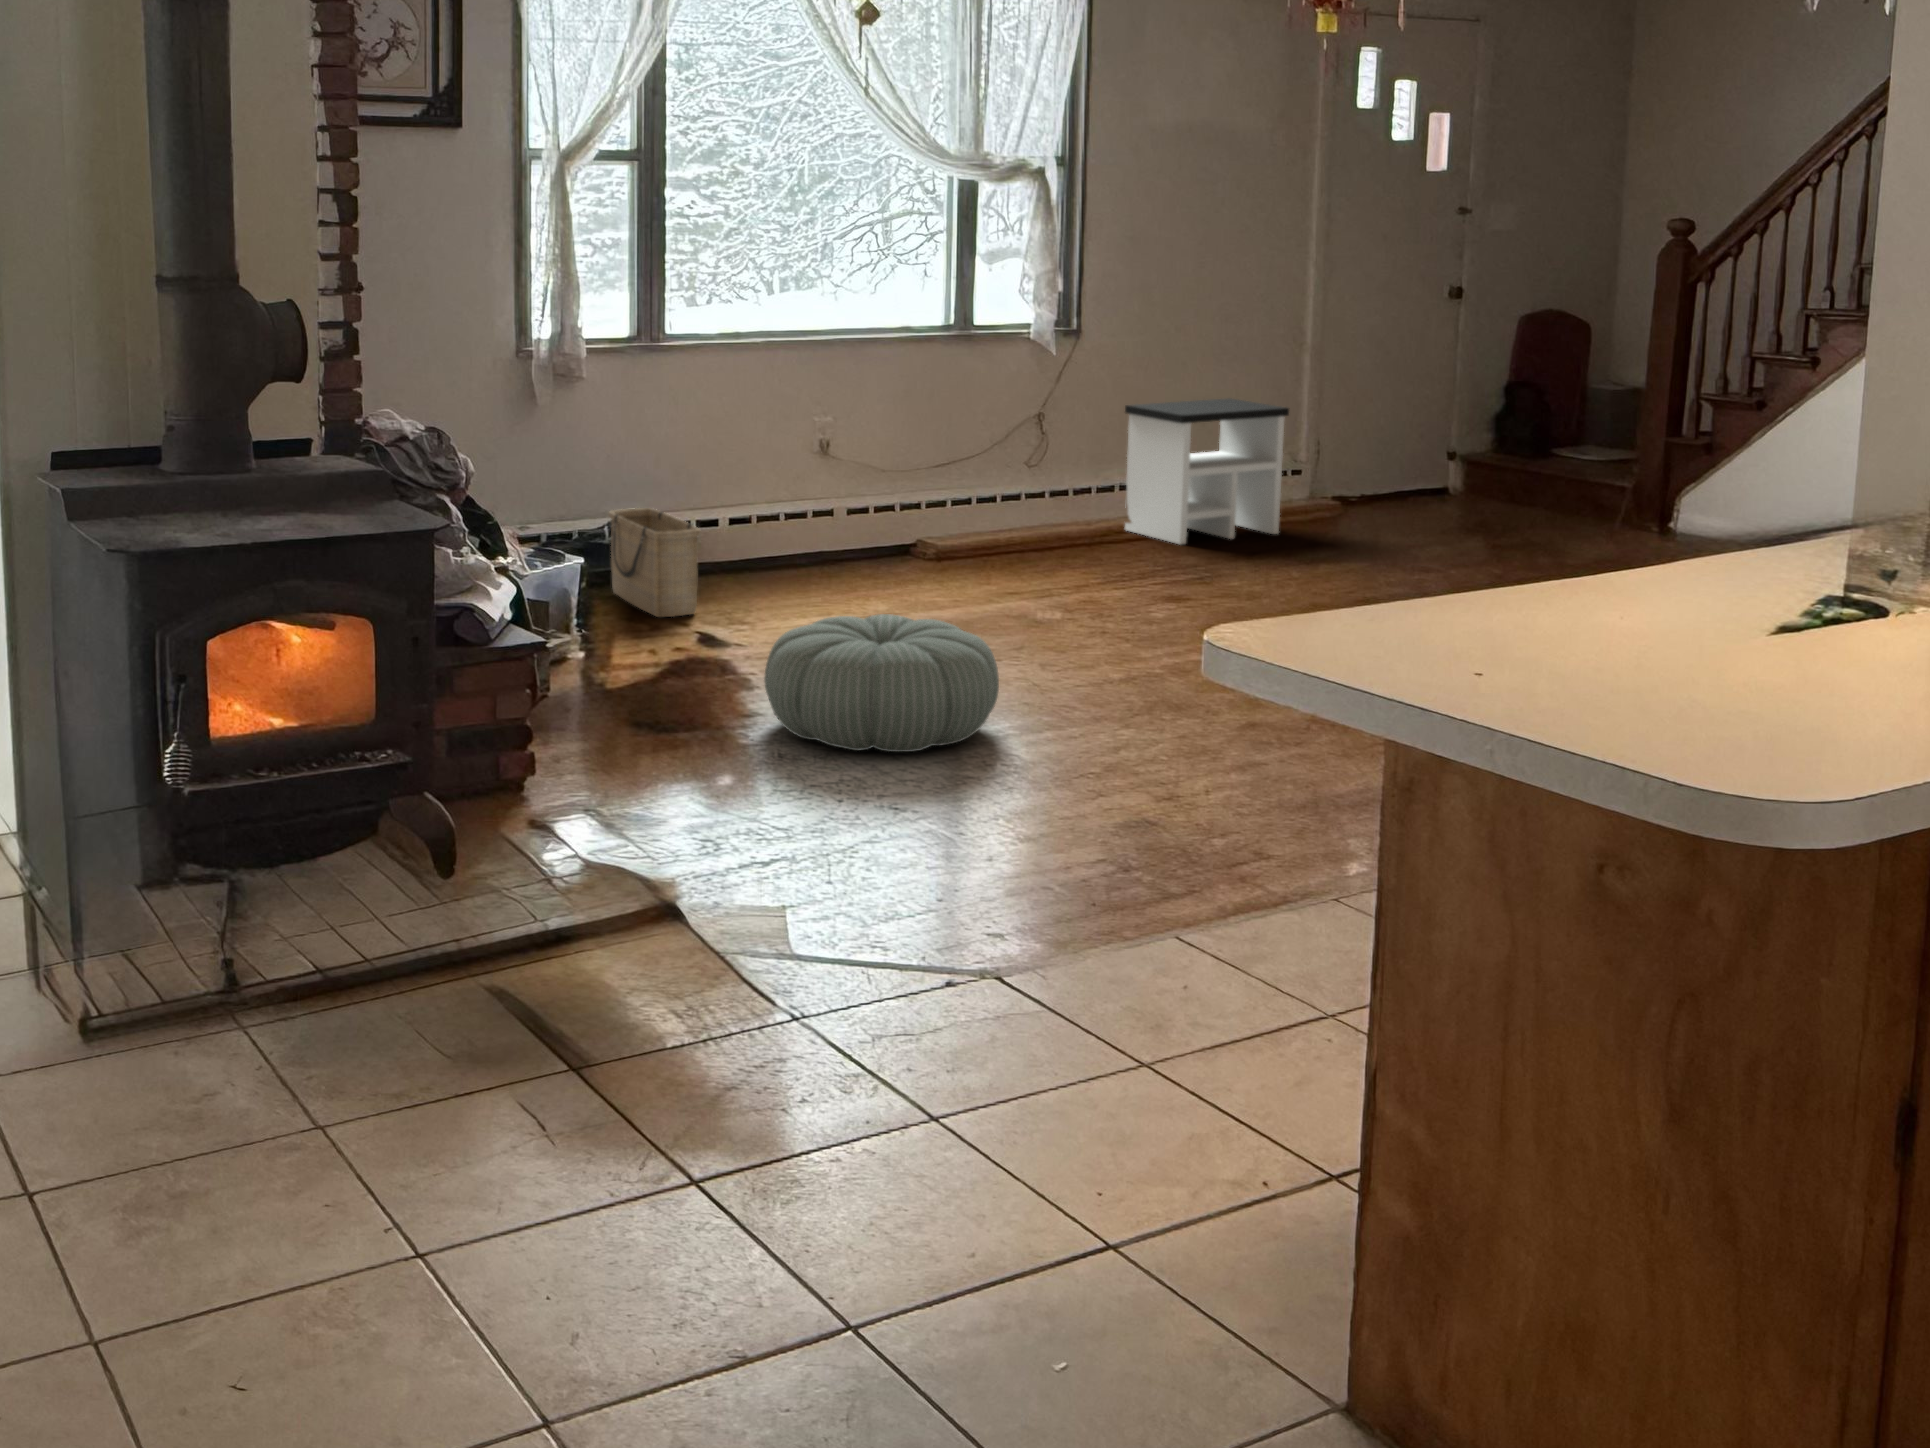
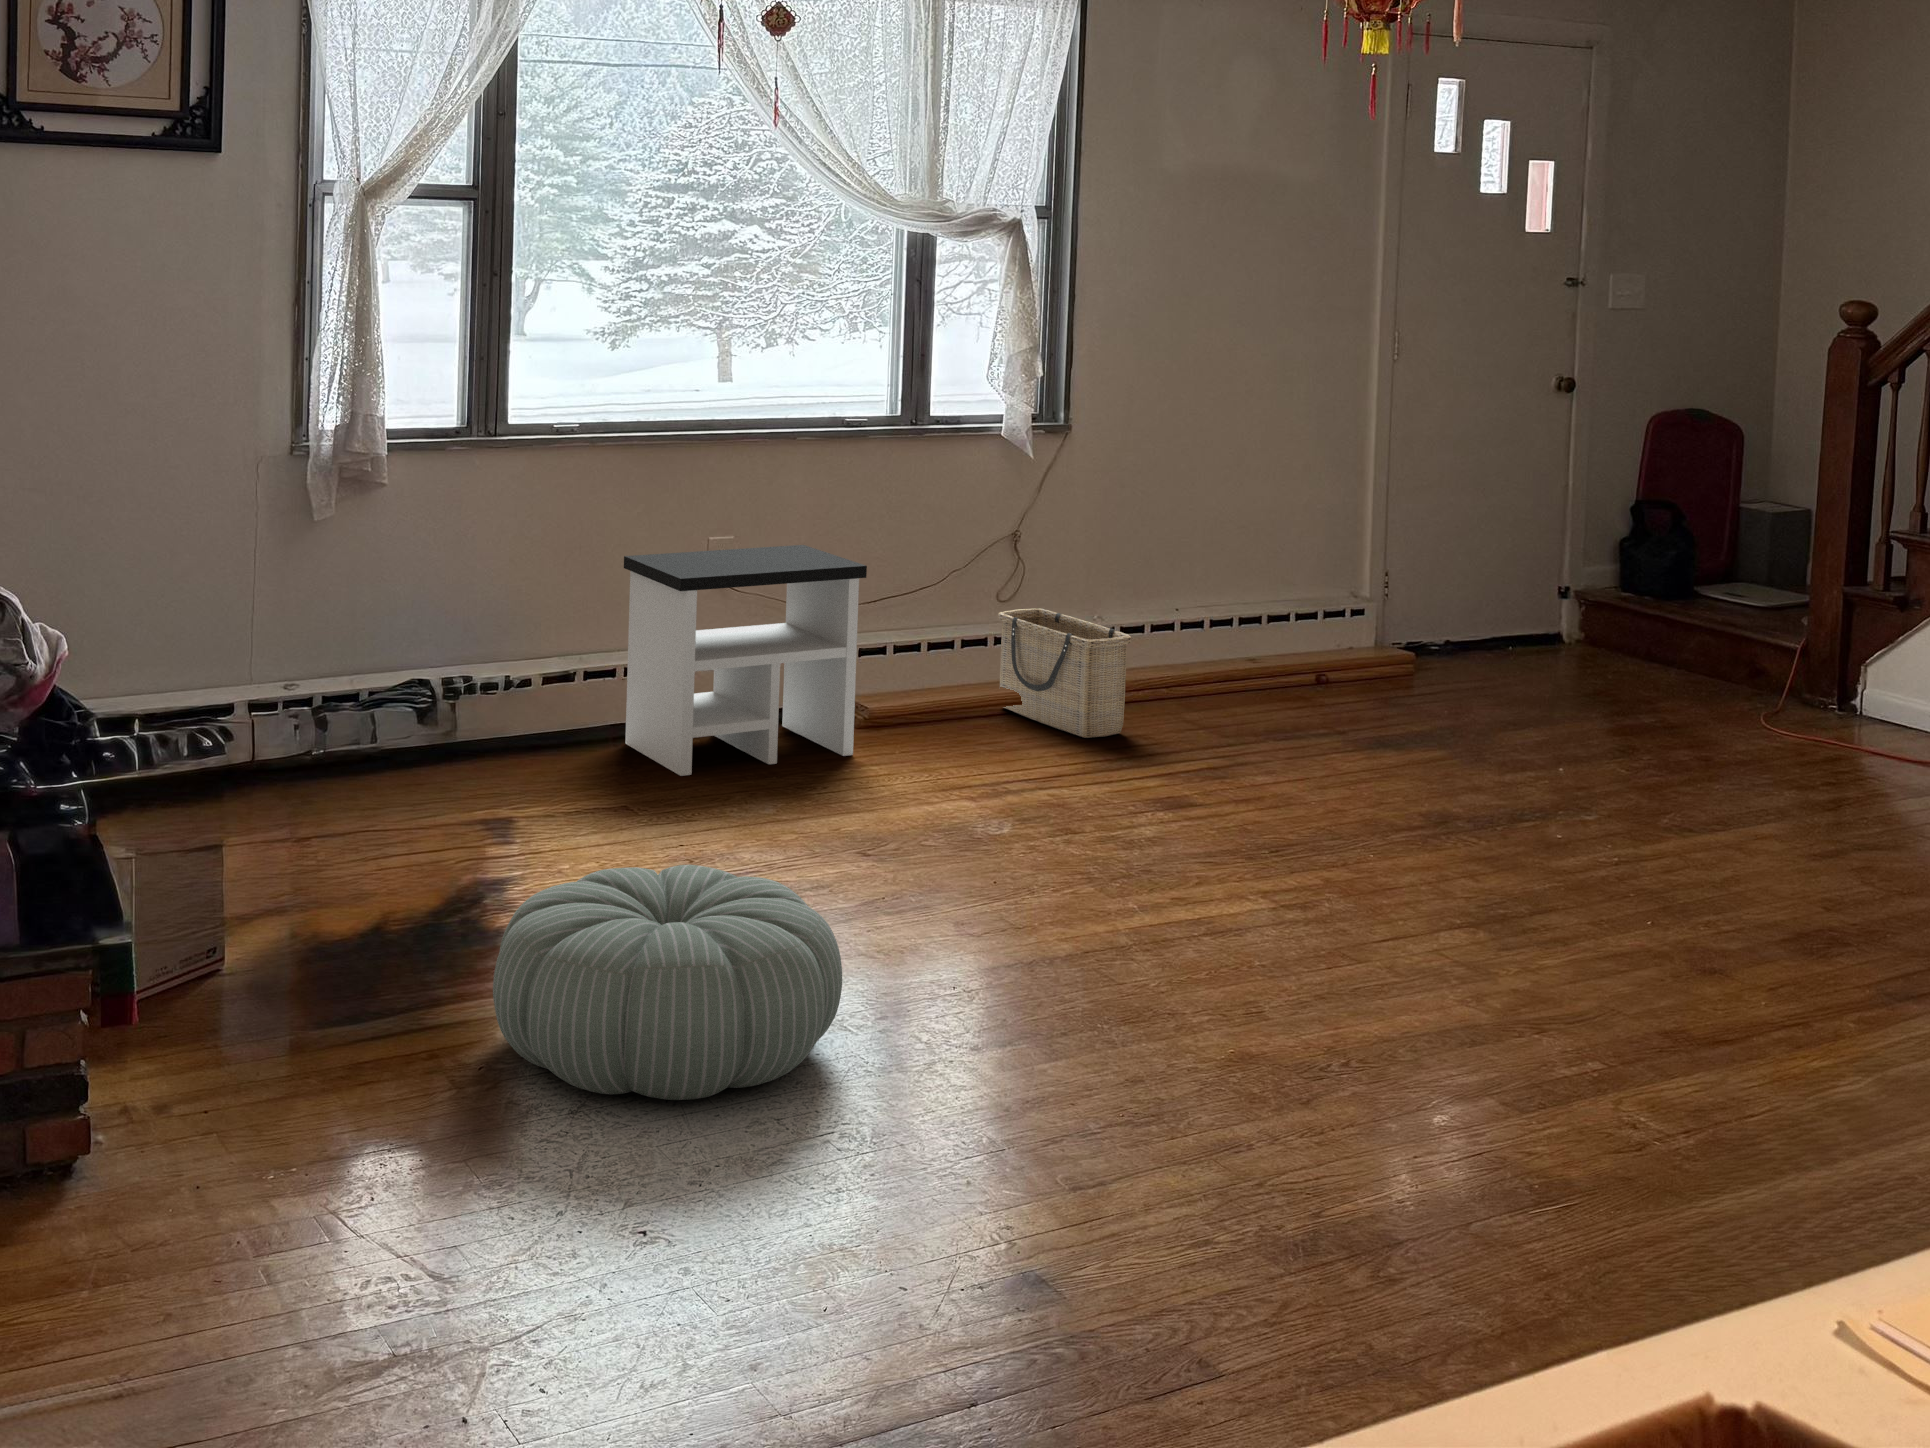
side table: present [1125,398,1289,544] -> present [624,545,867,776]
basket: present [608,508,700,617] -> present [998,608,1132,738]

